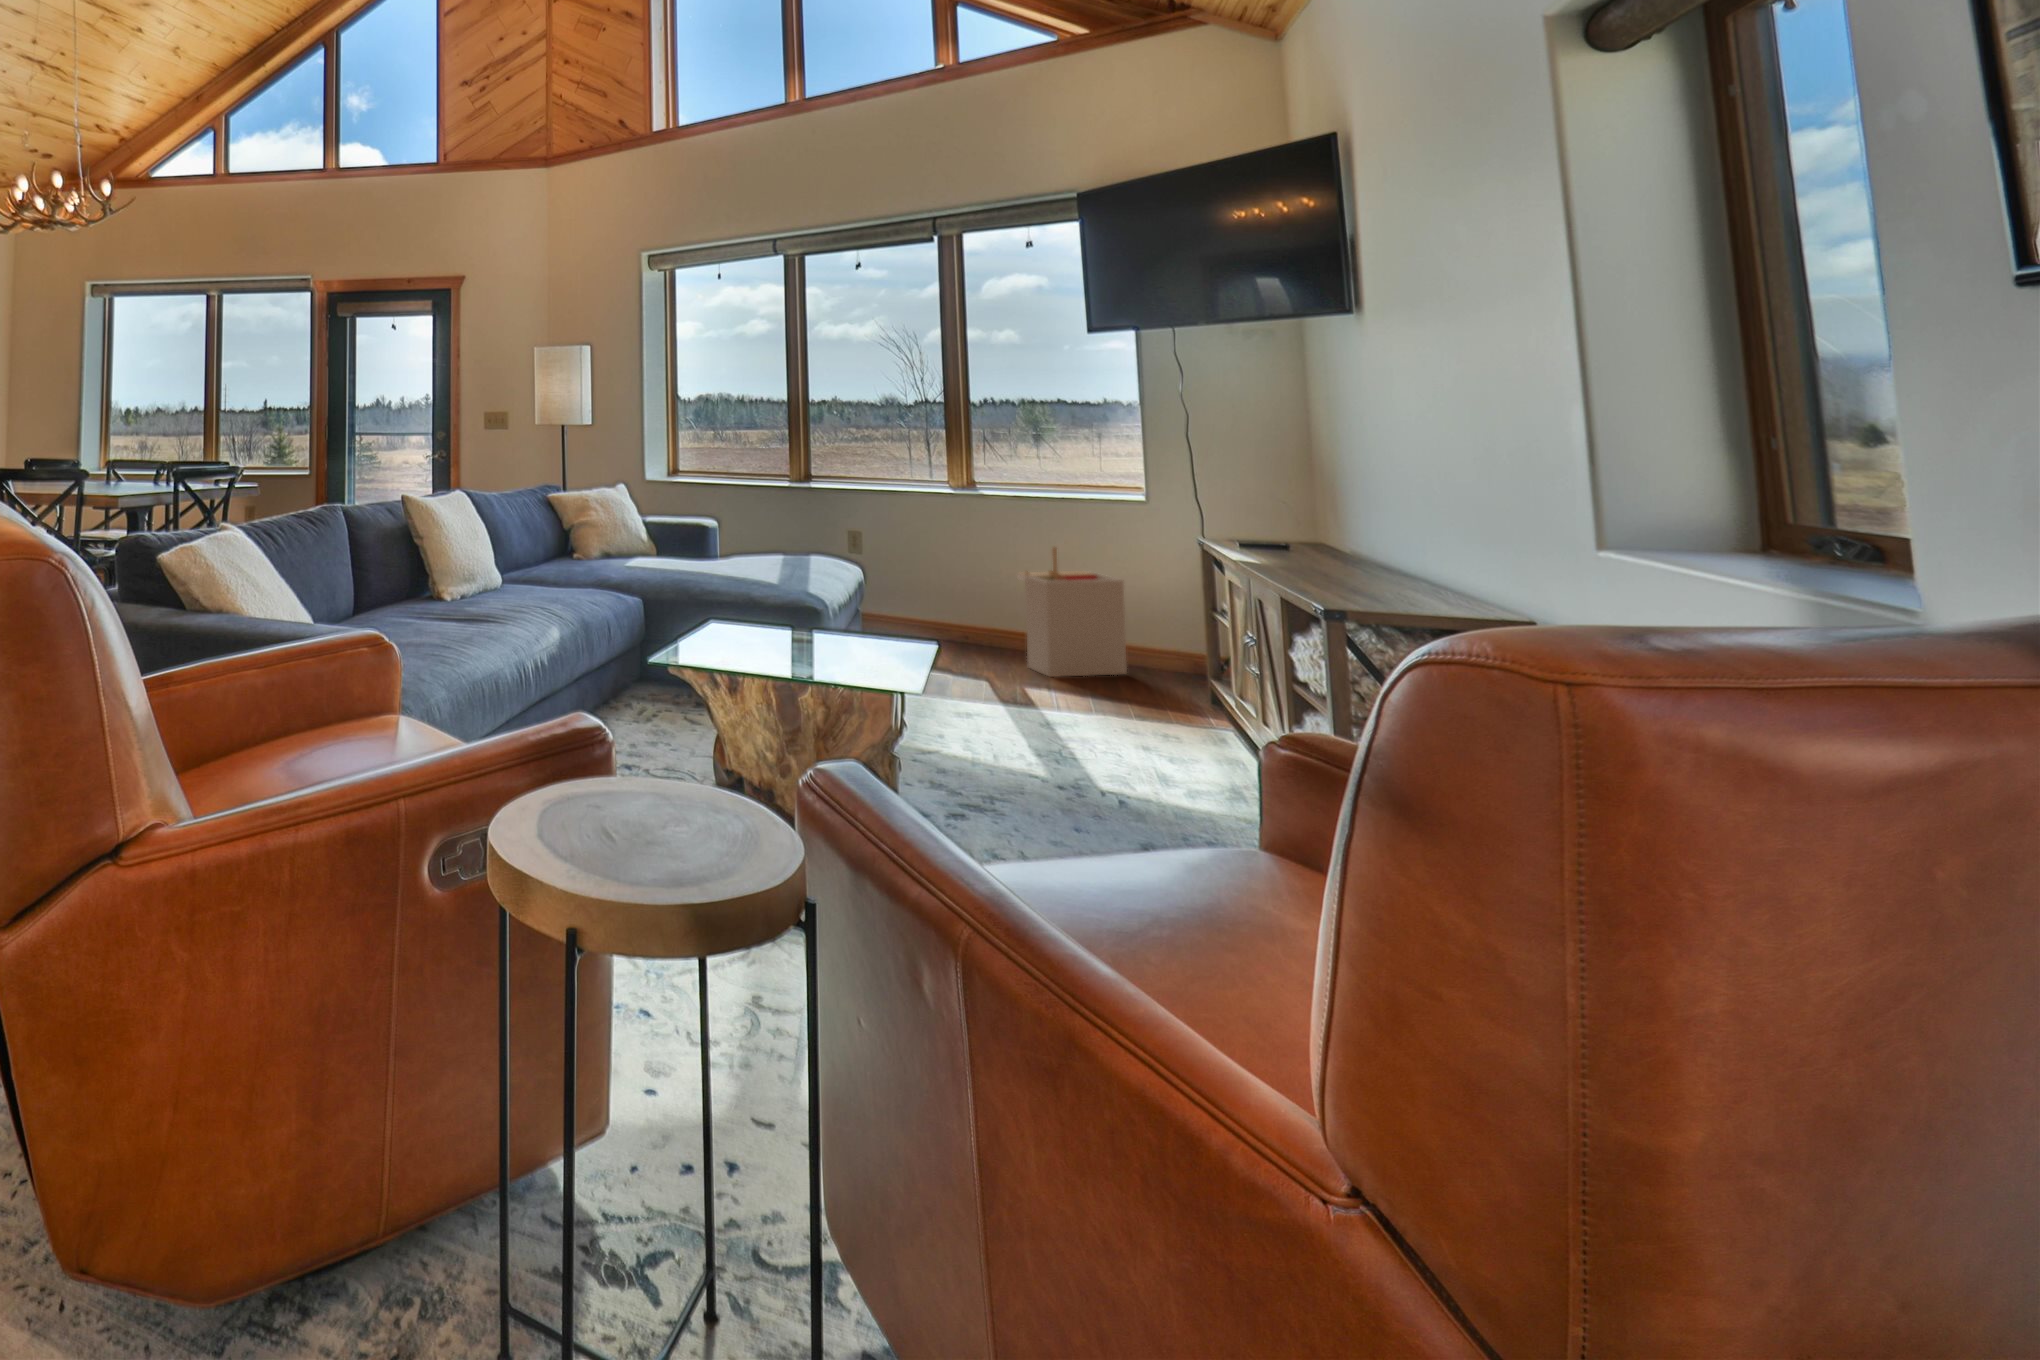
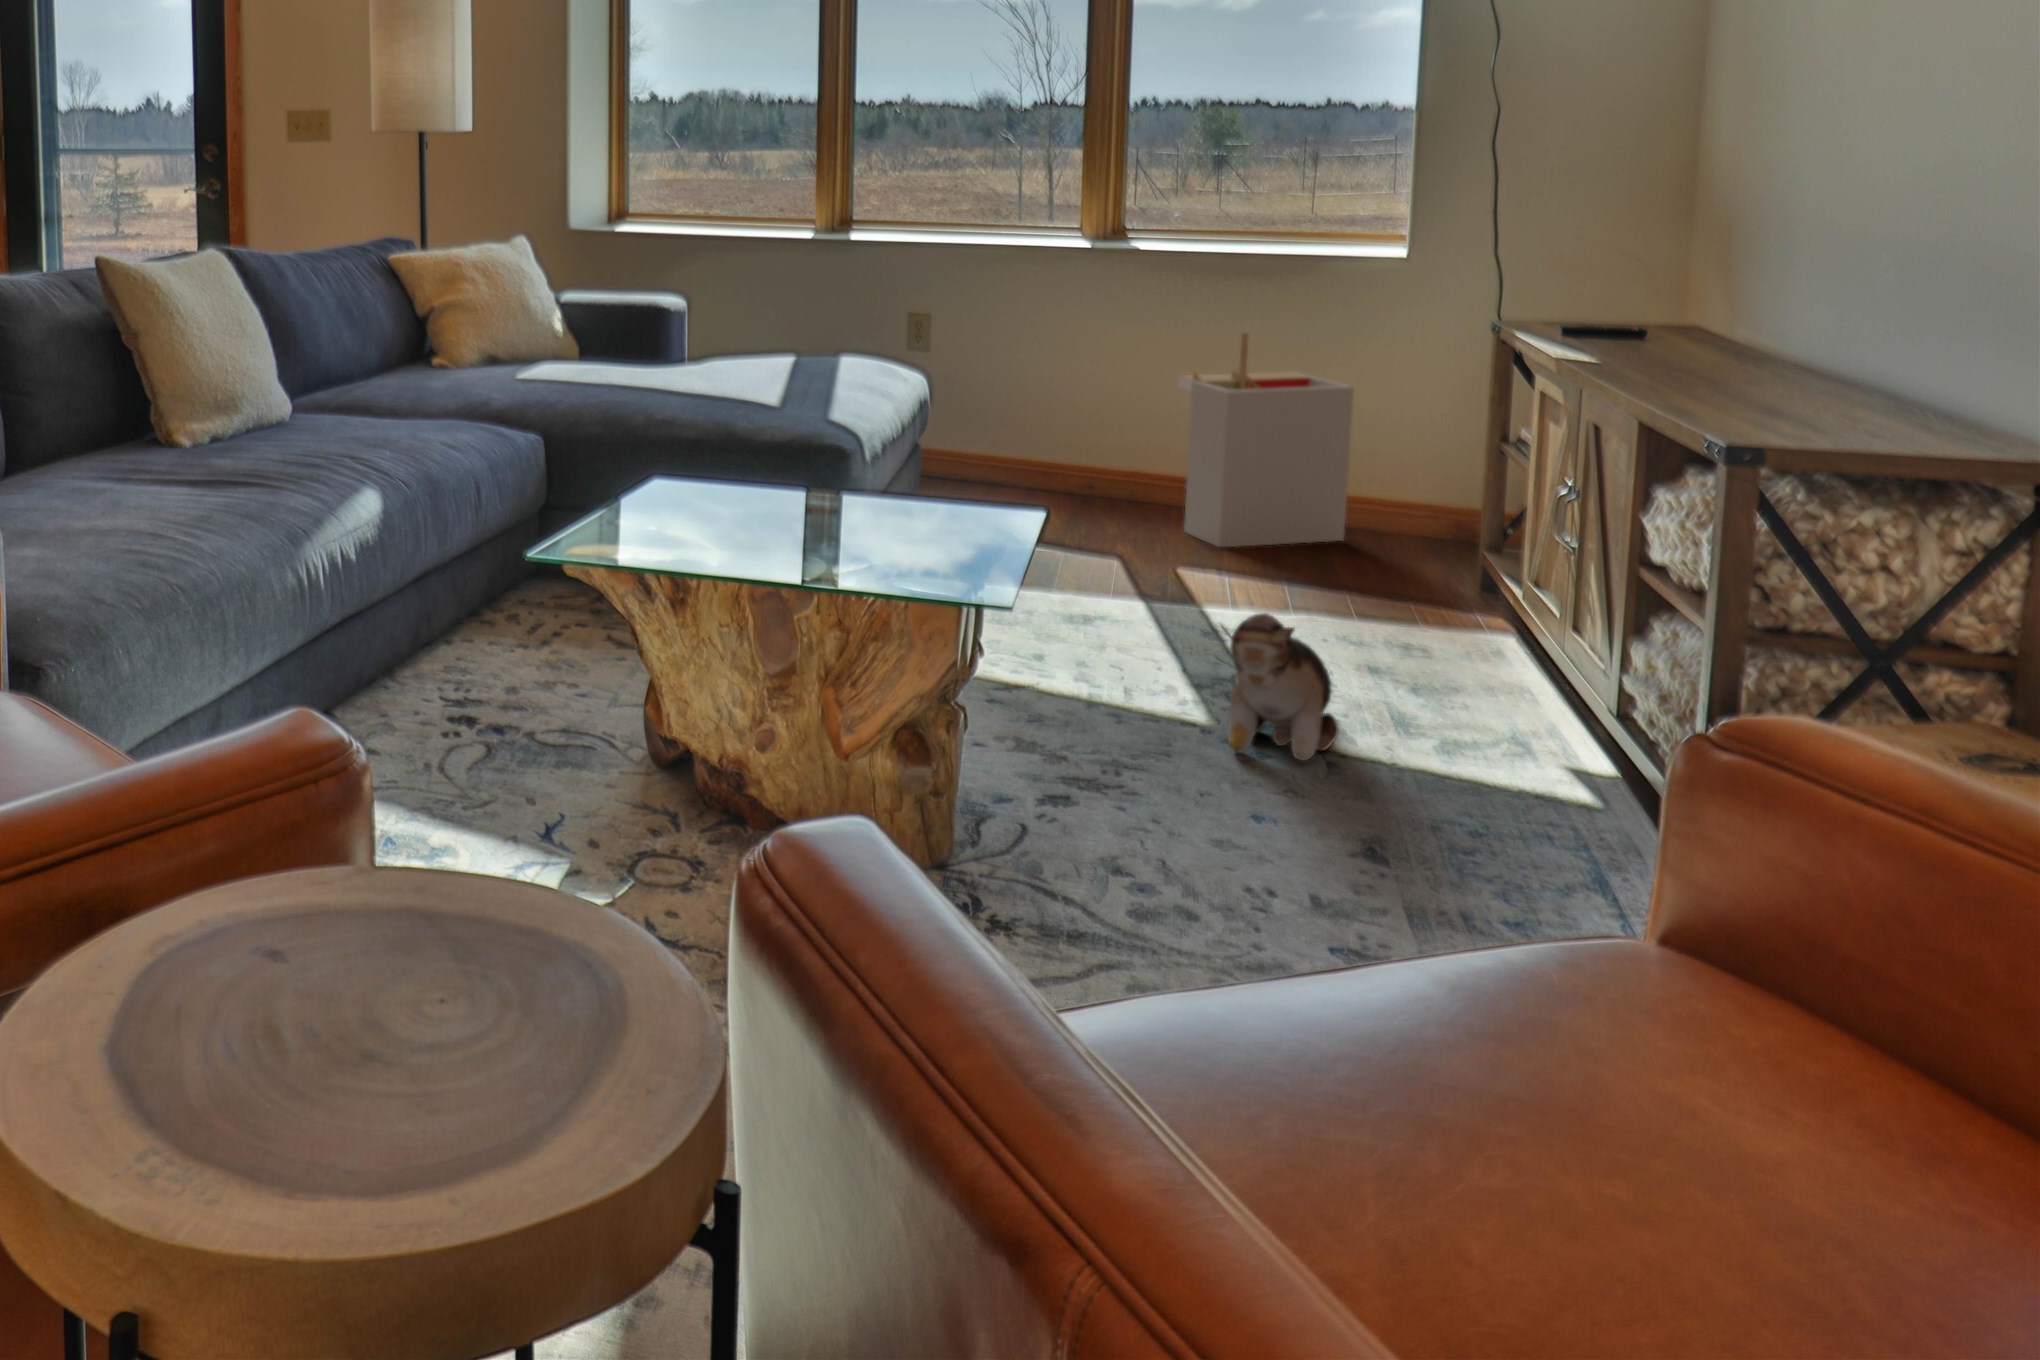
plush toy: none [1040,705,1120,795] -> present [1222,613,1339,760]

